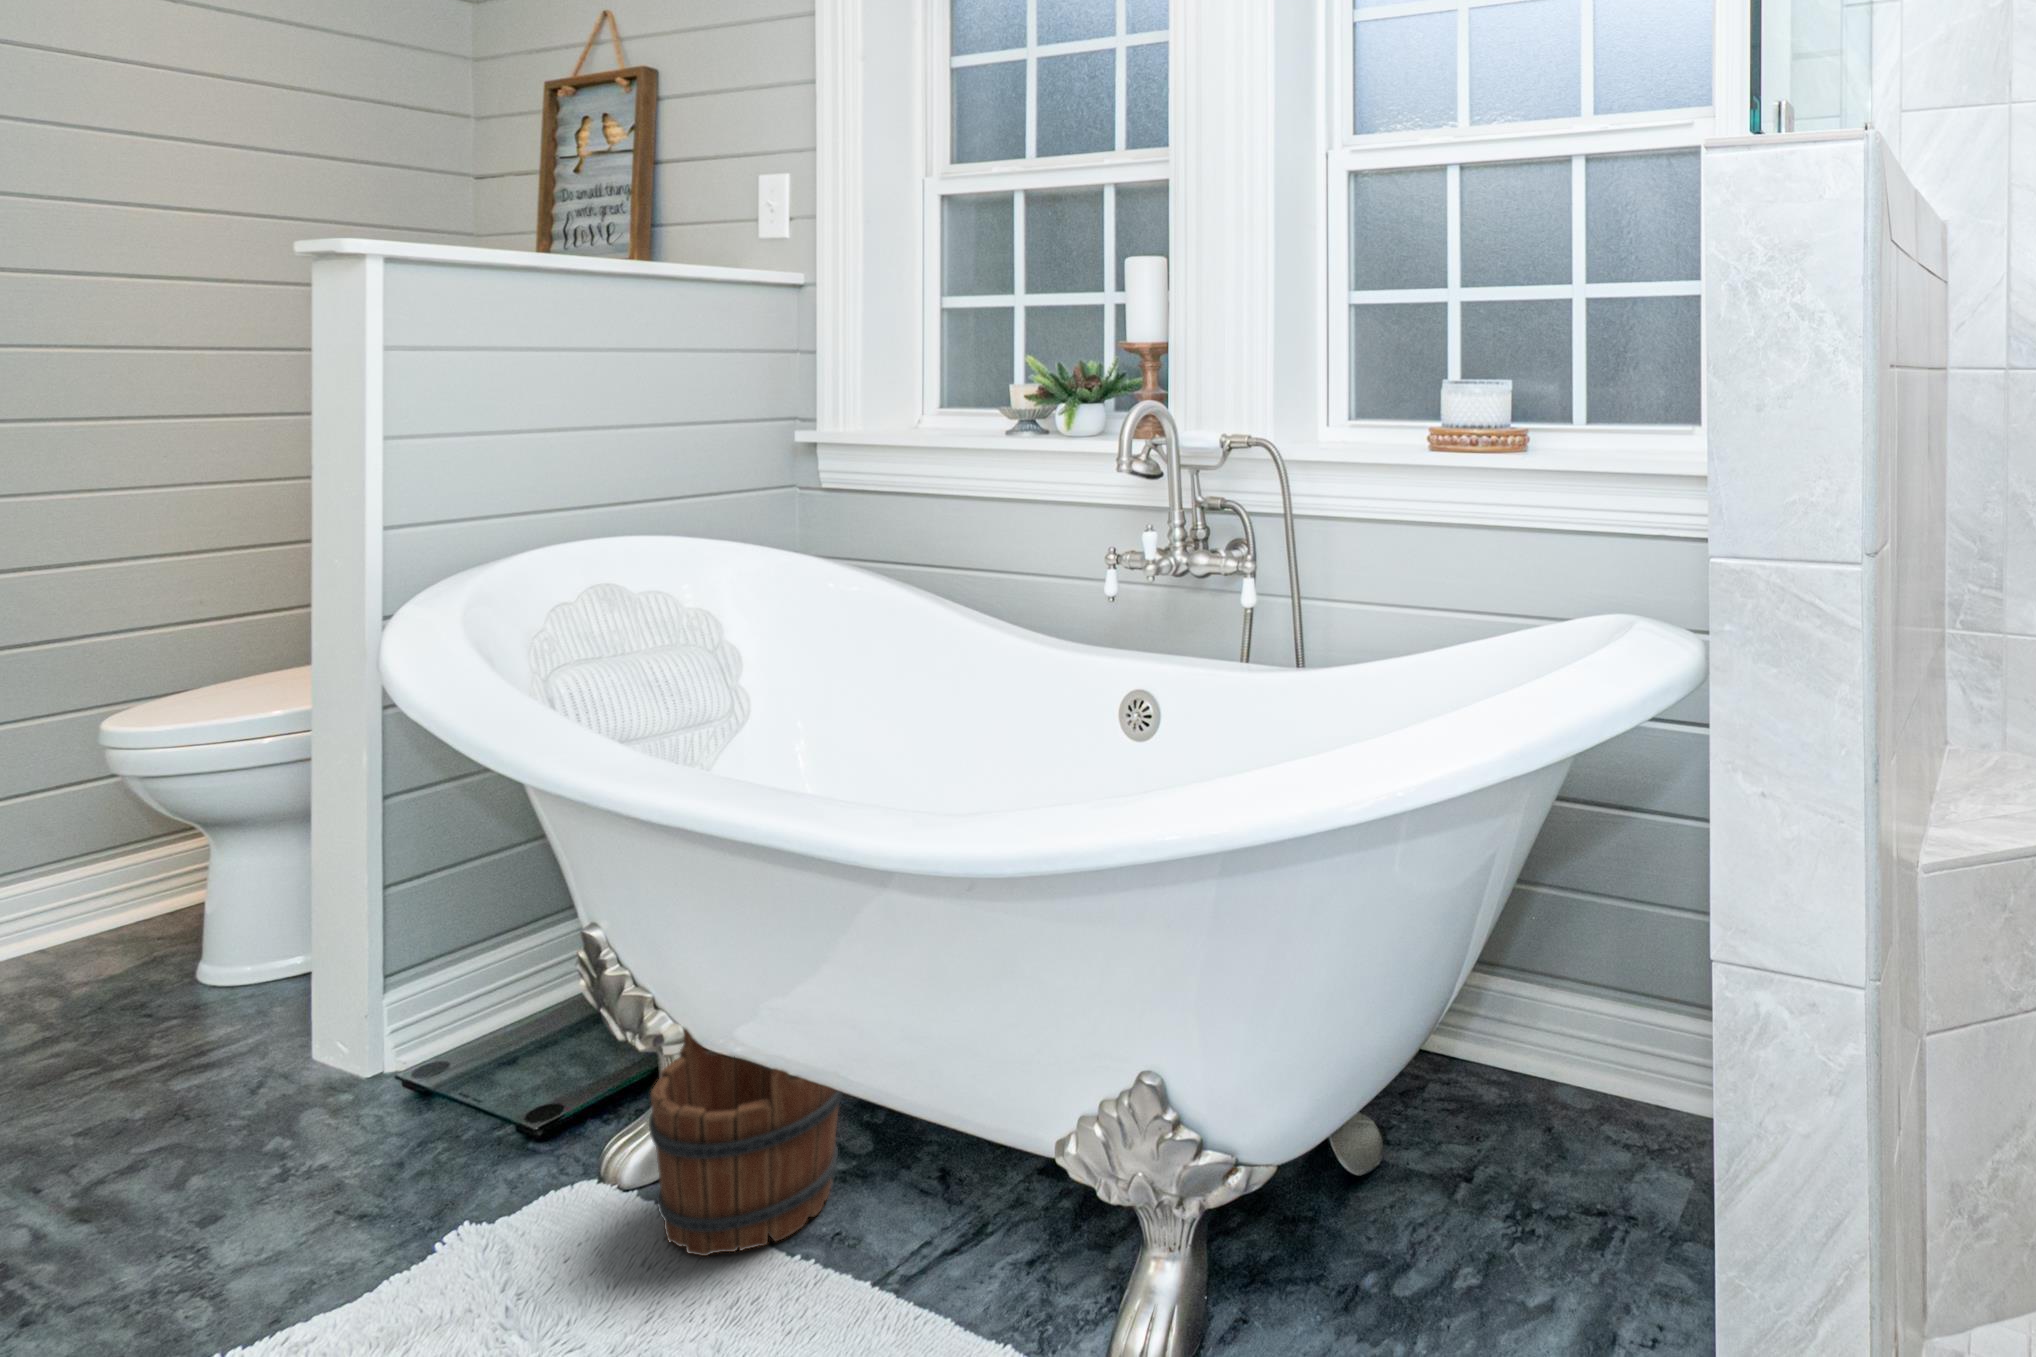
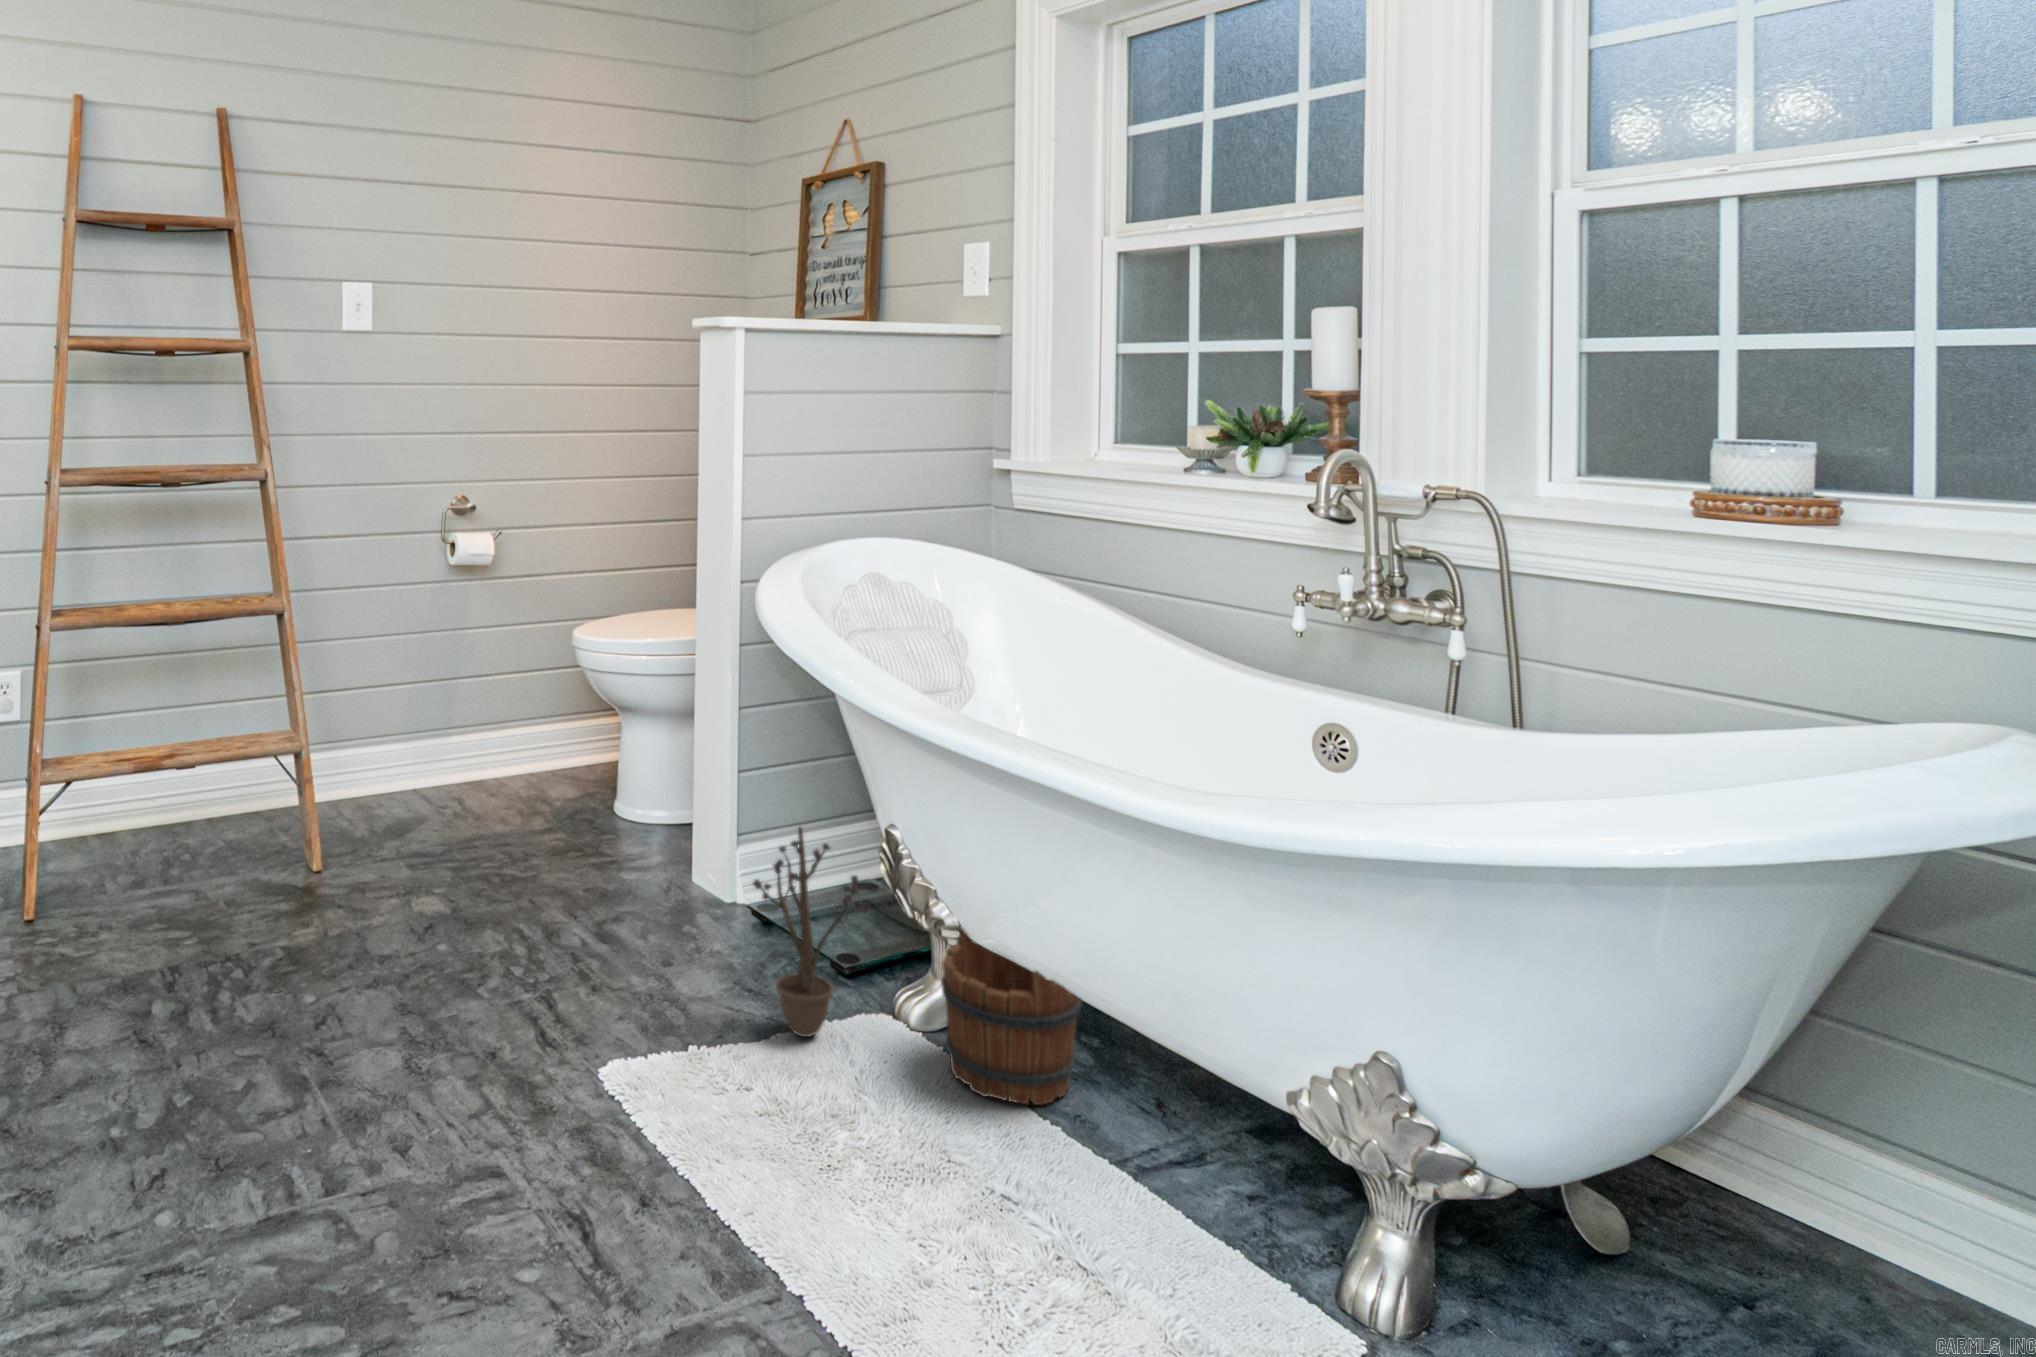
decorative plant: none [313,957,537,1263] -> present [733,827,867,1037]

